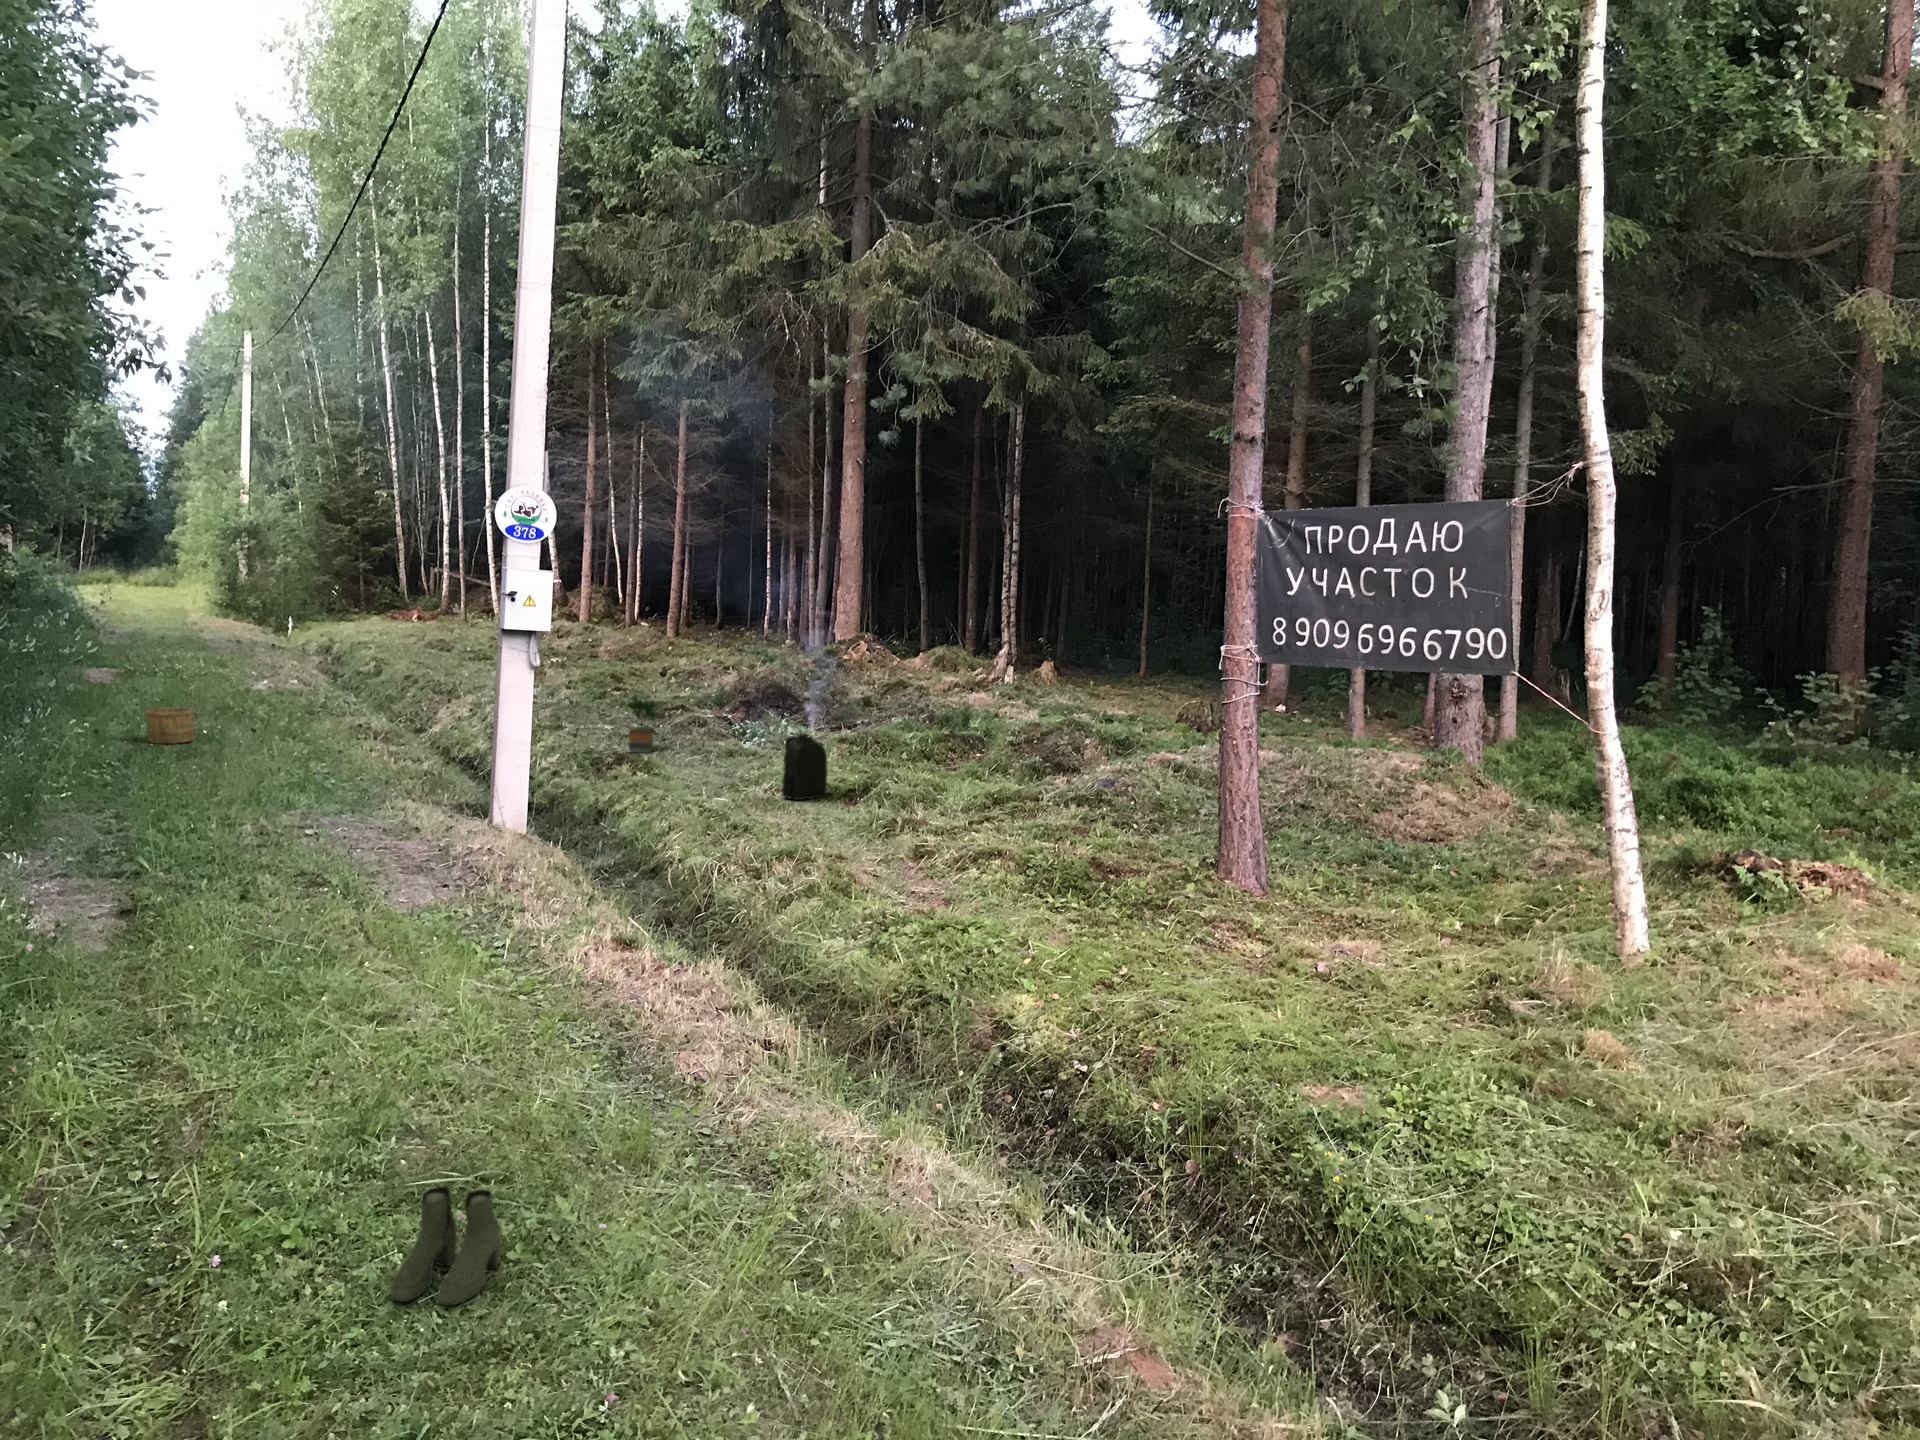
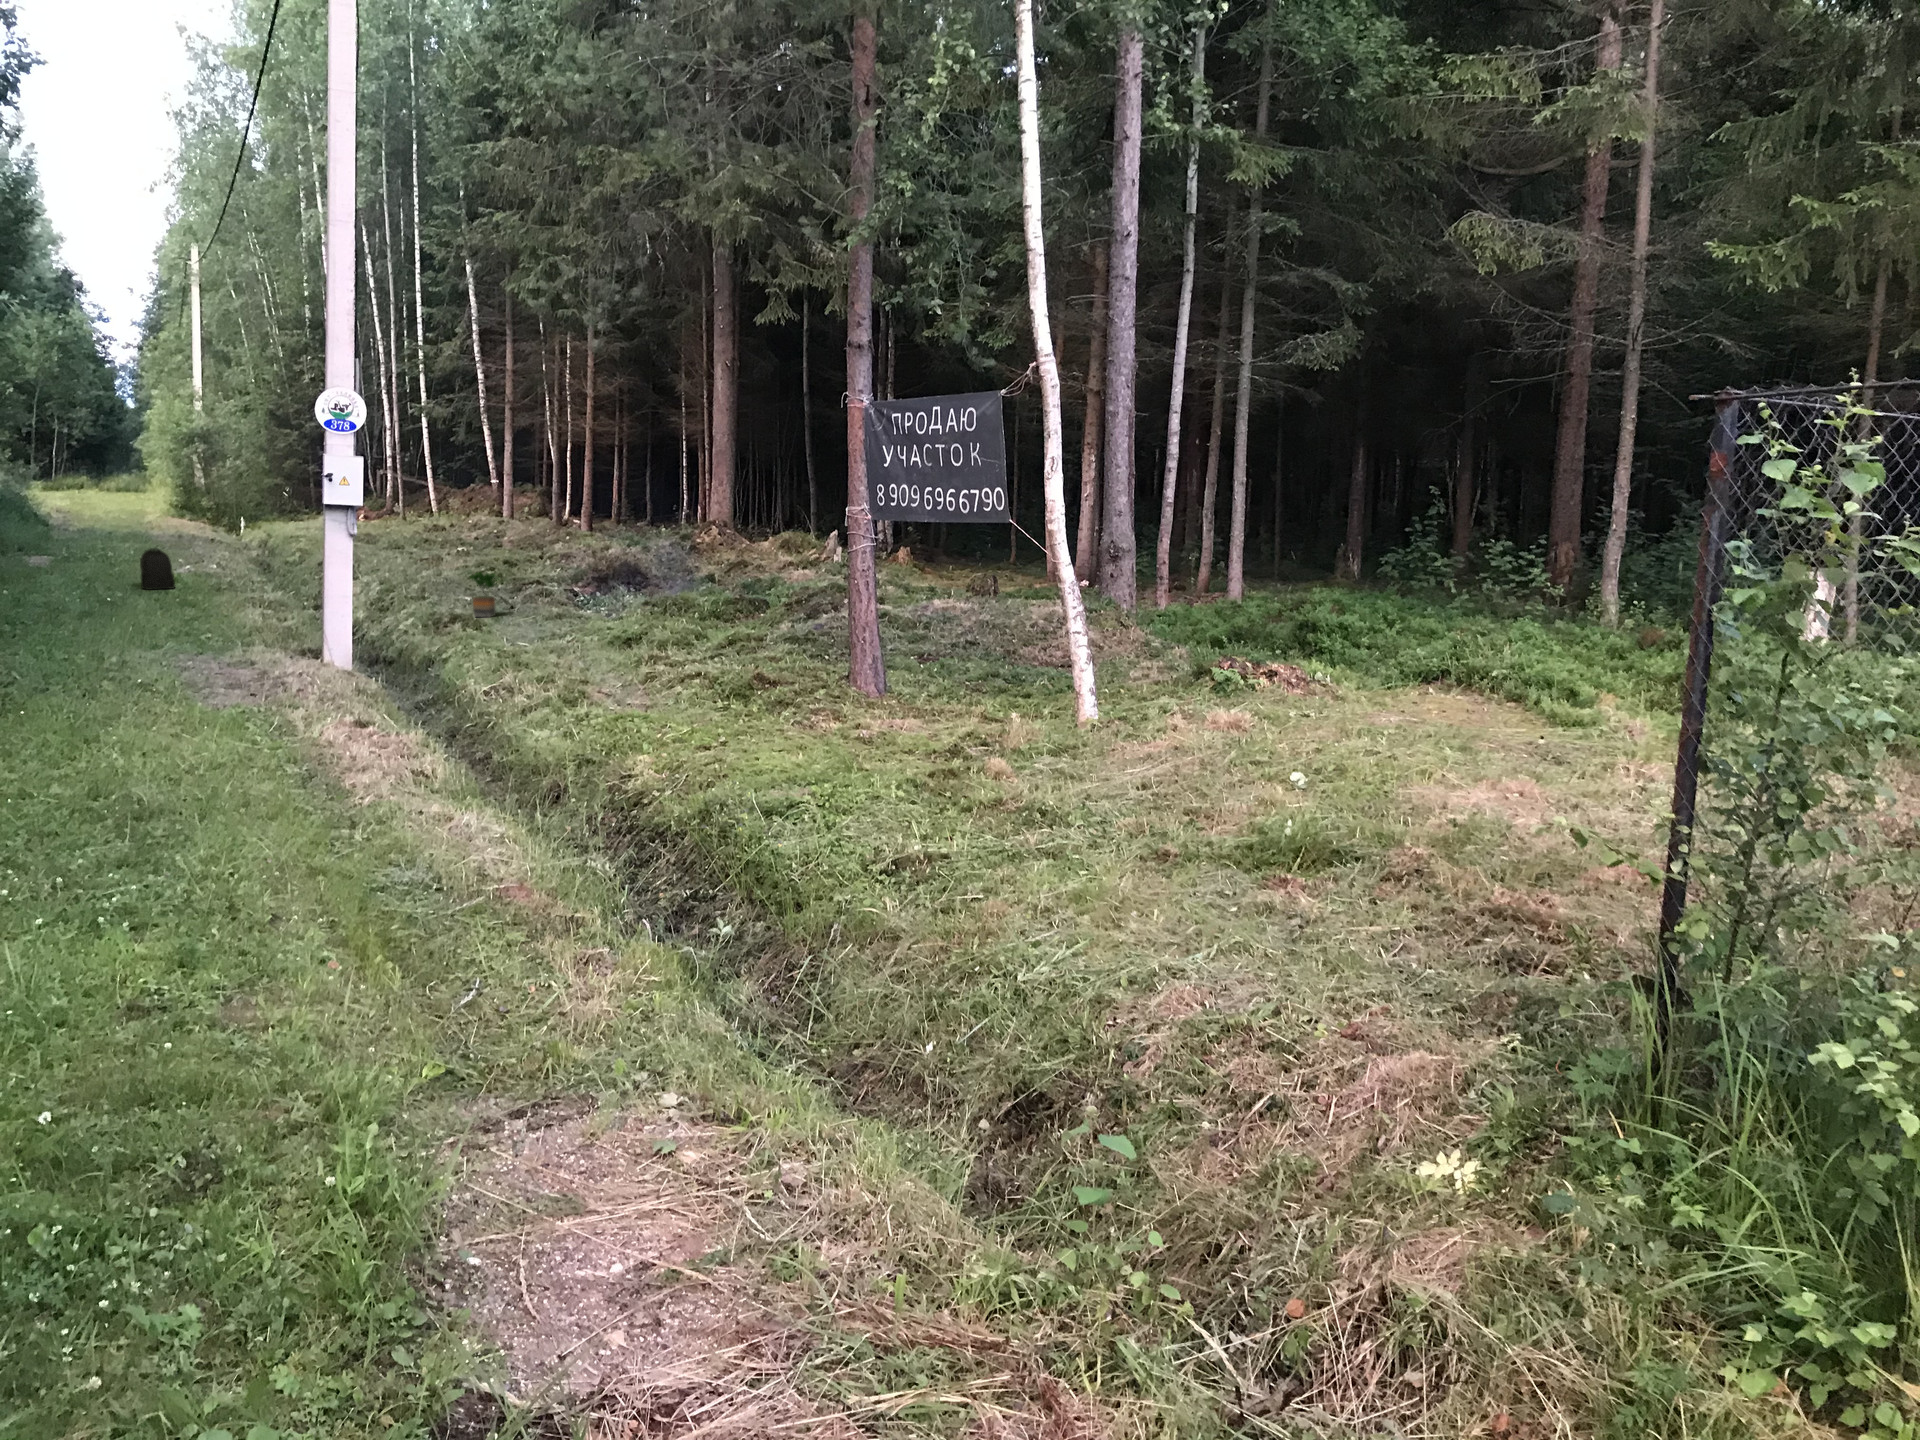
wooden bucket: present [145,707,195,744] -> none [49,578,94,608]
backpack: present [782,733,827,800] -> present [140,548,176,590]
boots: present [391,1187,501,1306] -> none [77,818,157,879]

